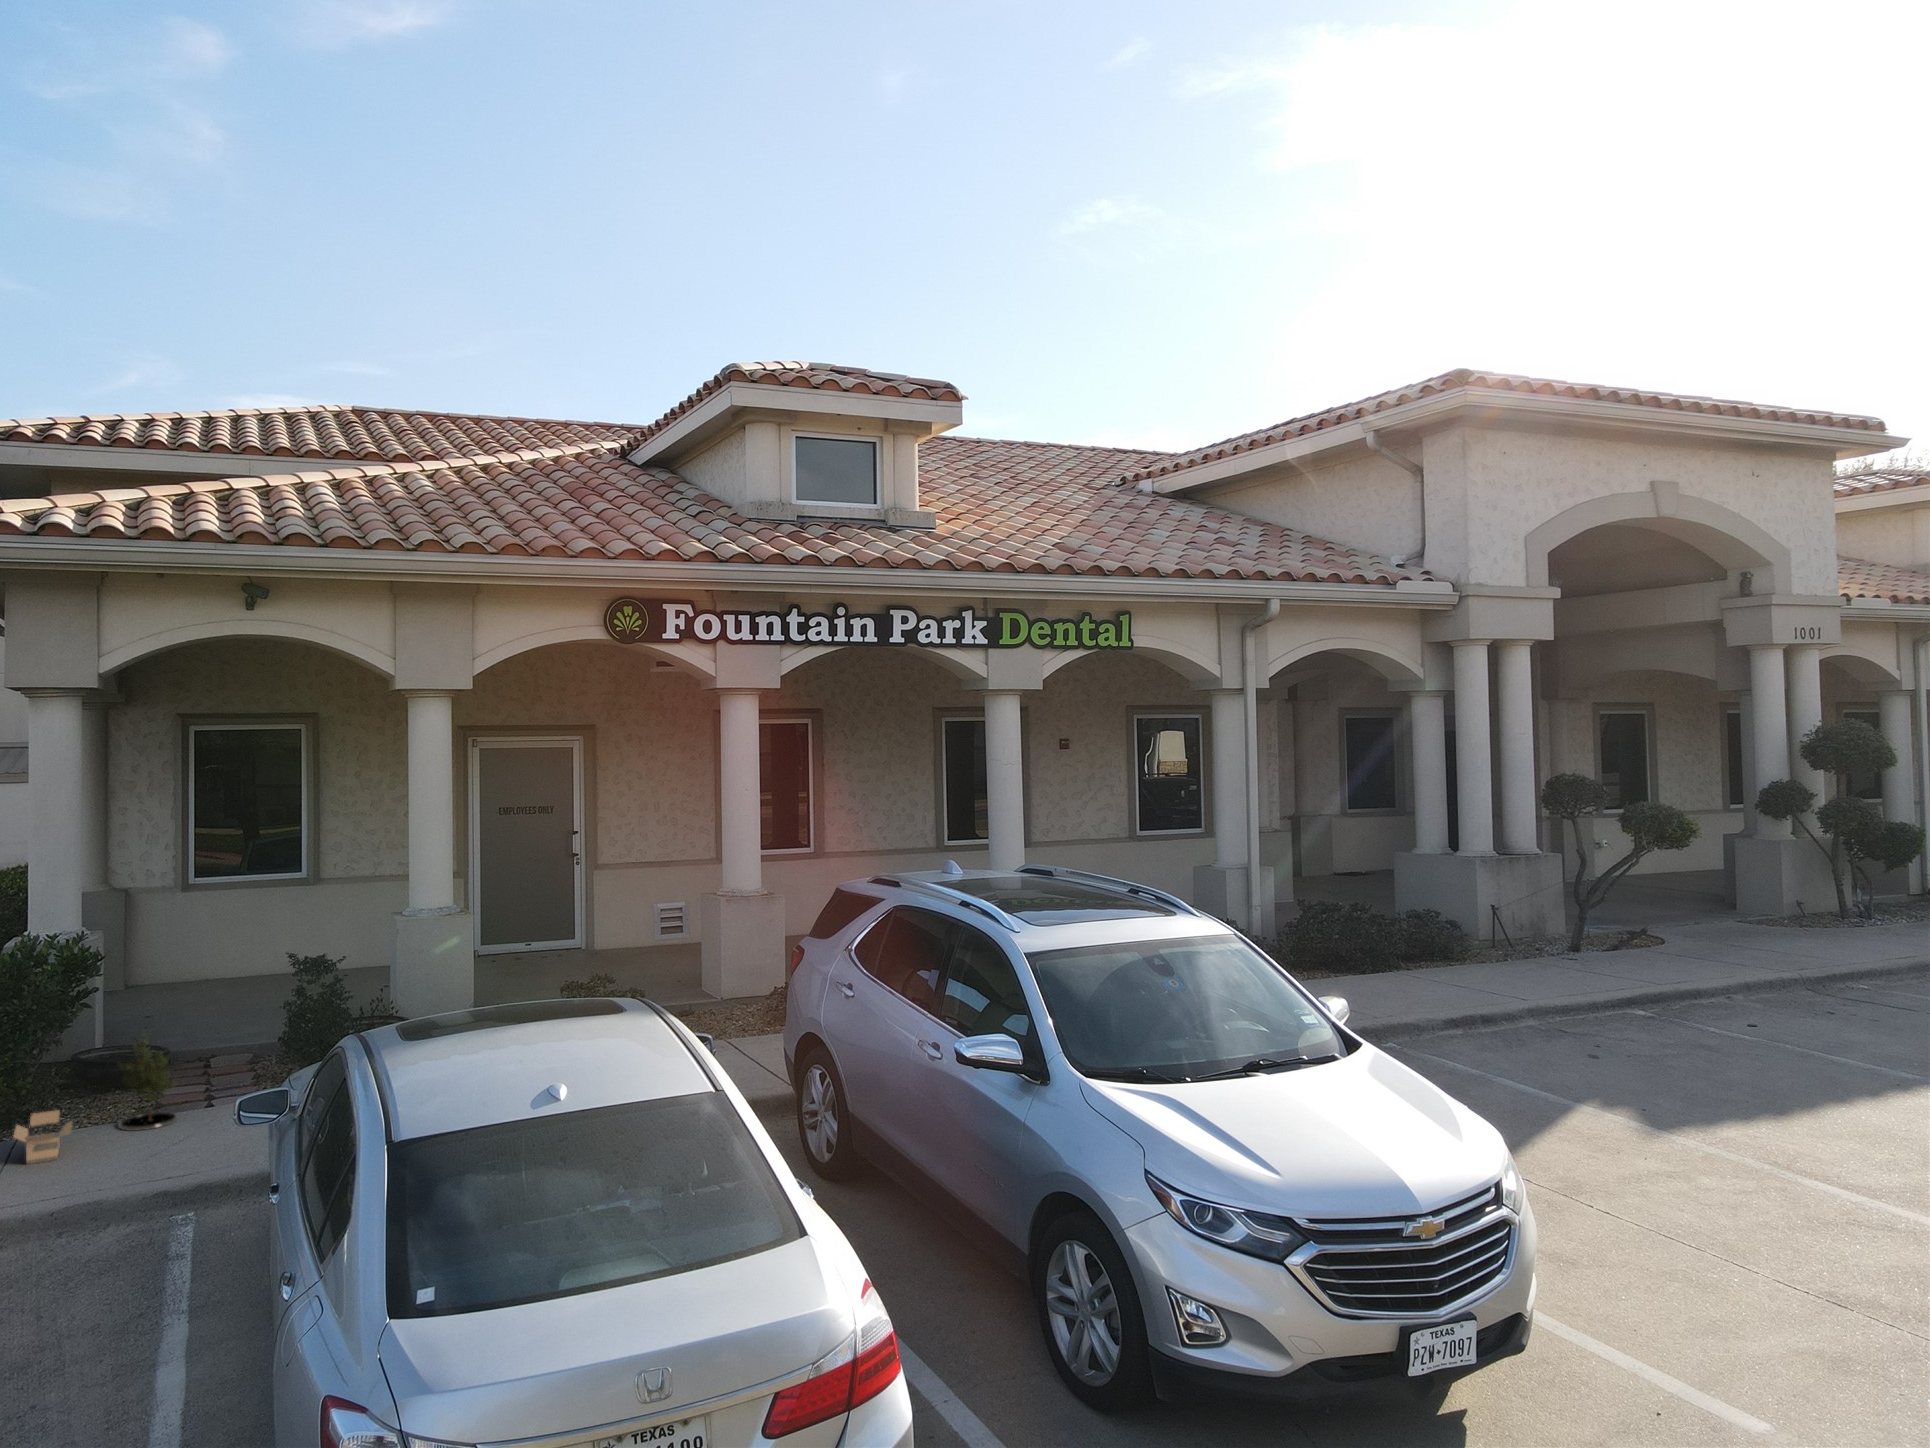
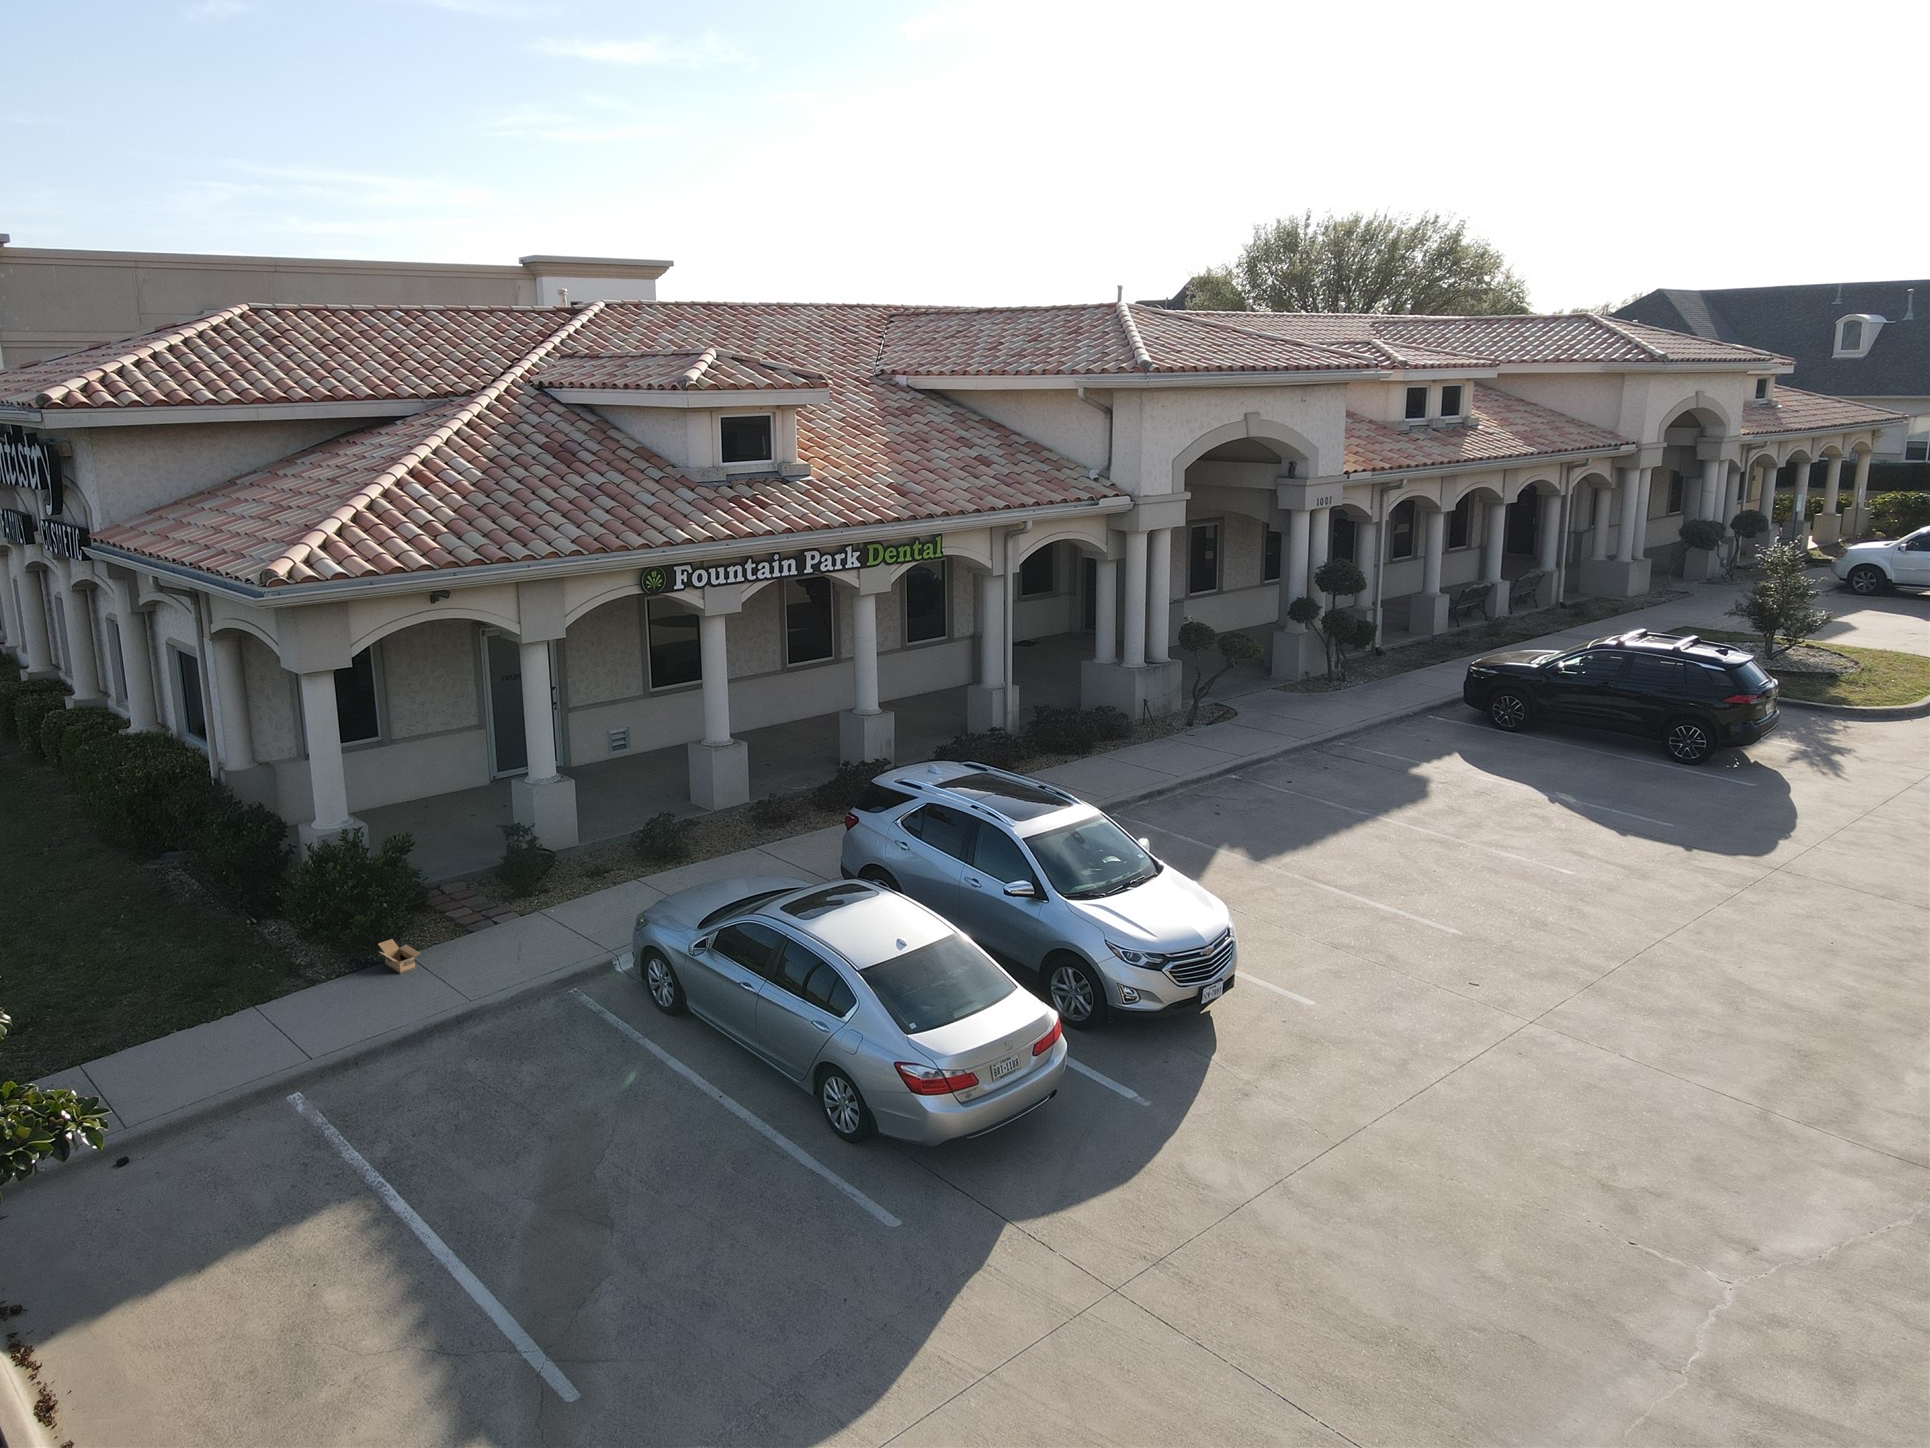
potted tree: present [118,1038,178,1131] -> none [409,885,452,945]

